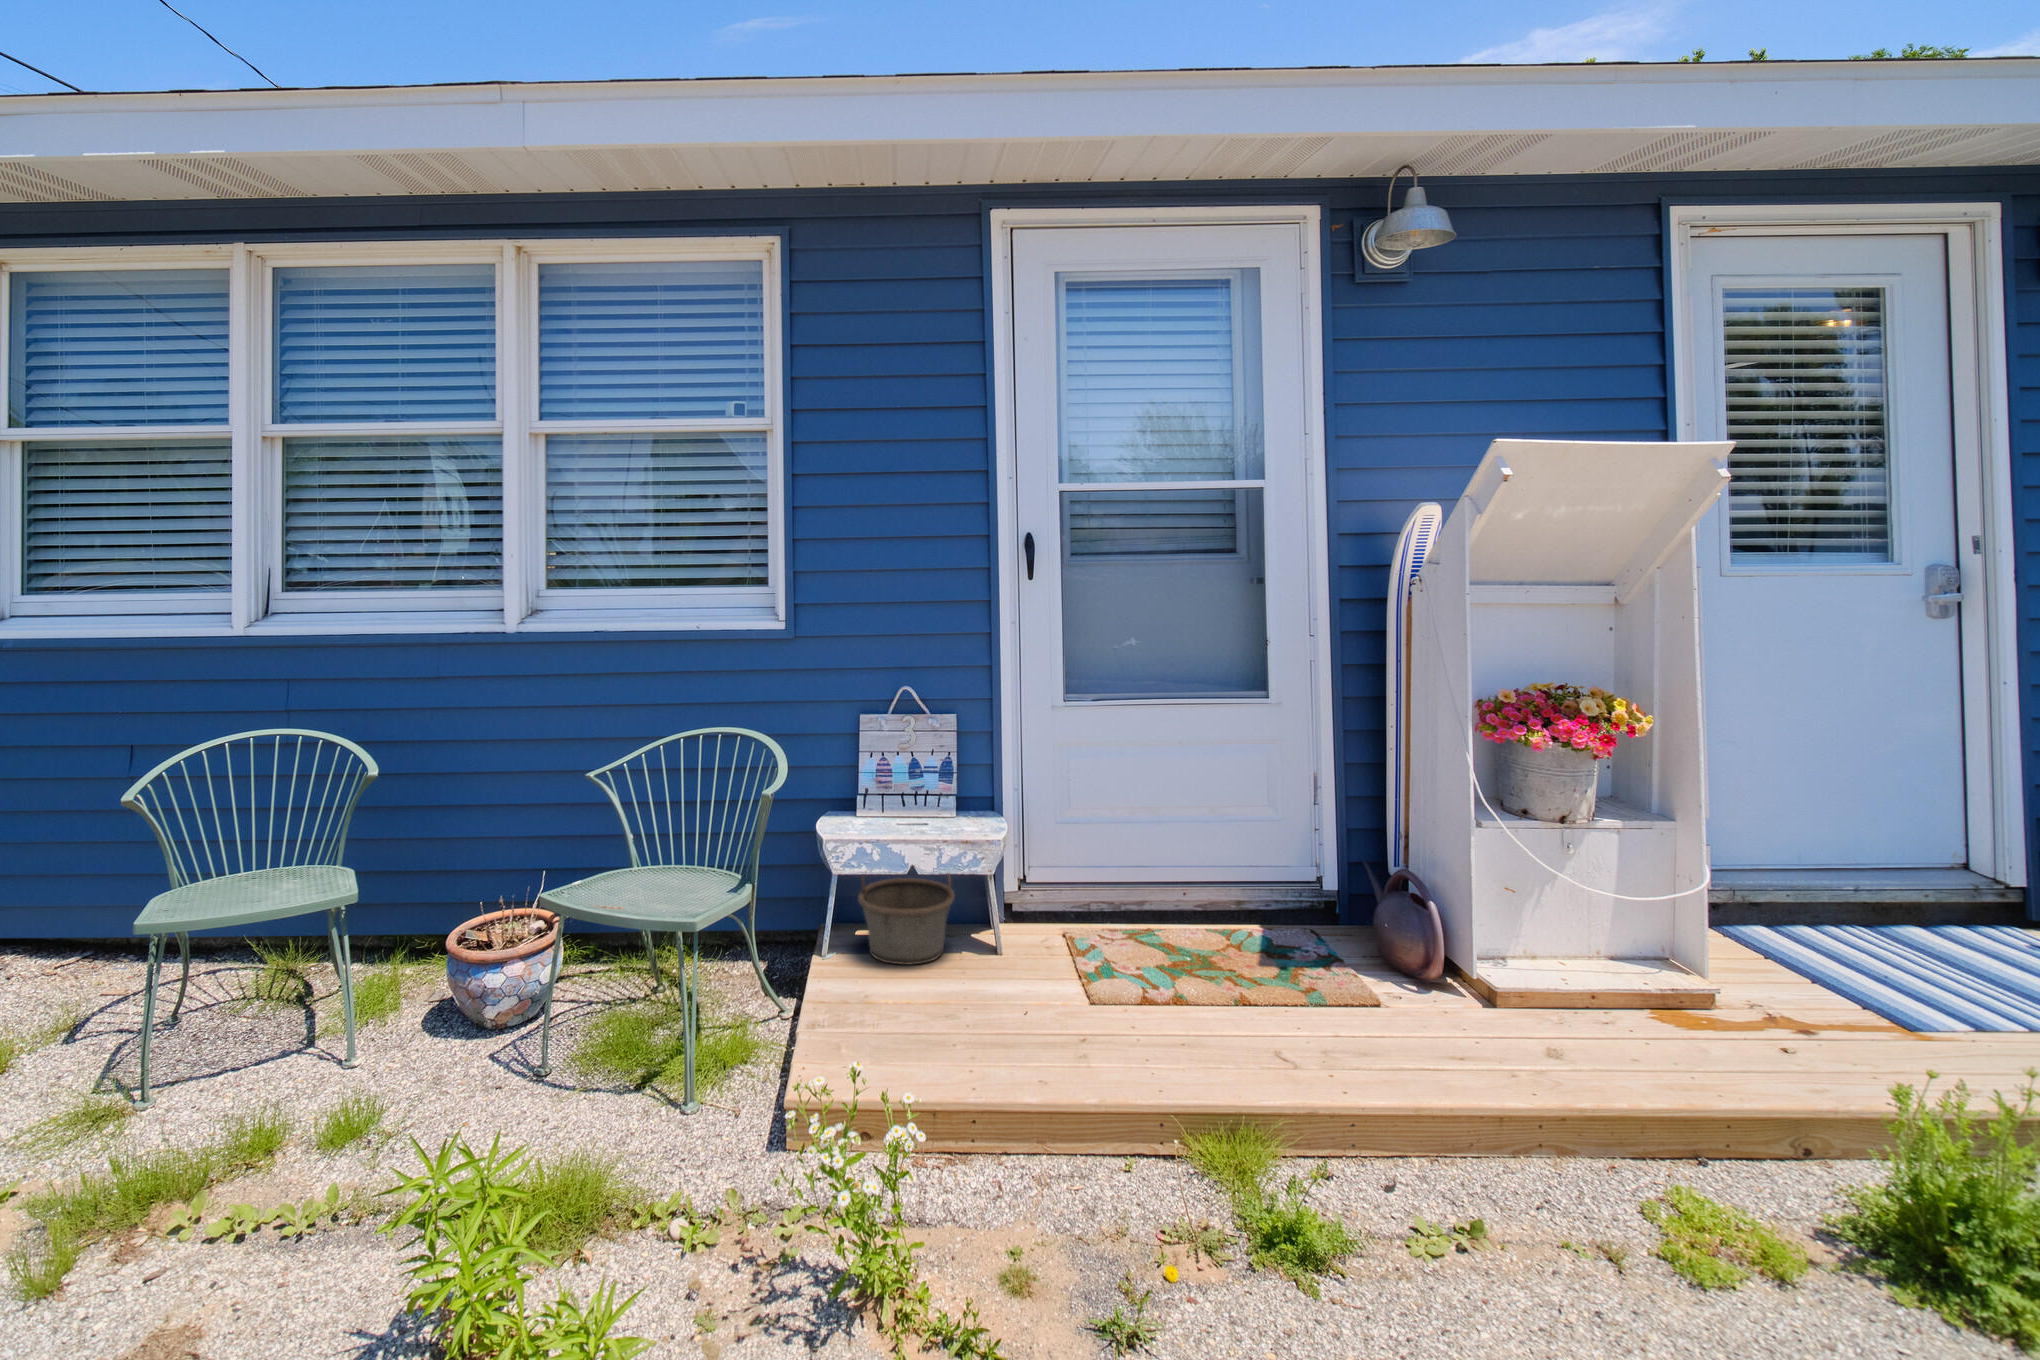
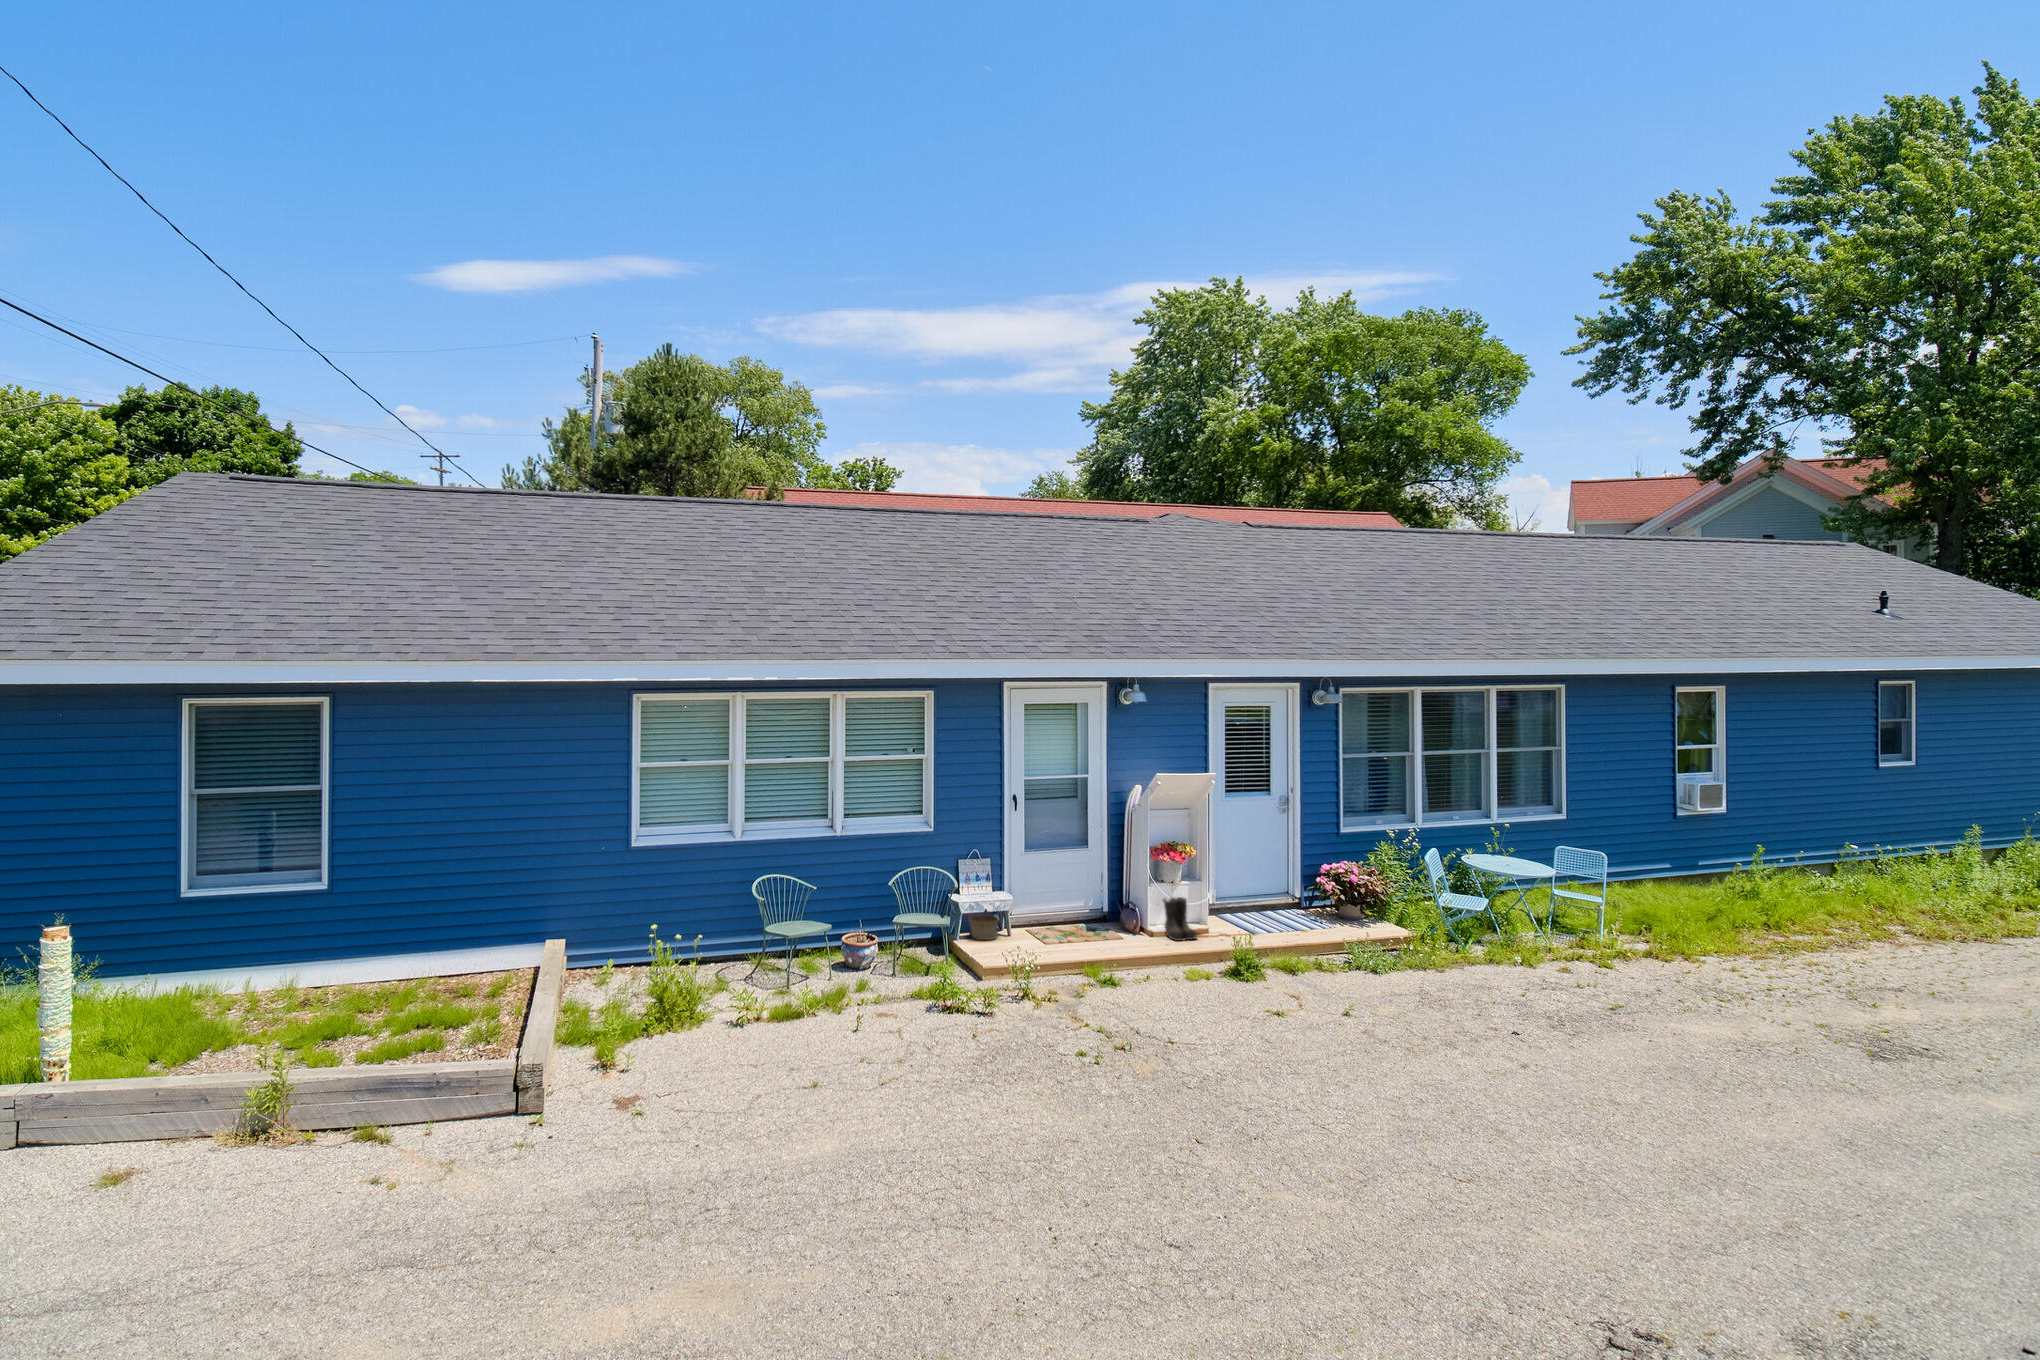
boots: none [1529,871,1699,1054] -> present [1163,897,1196,941]

